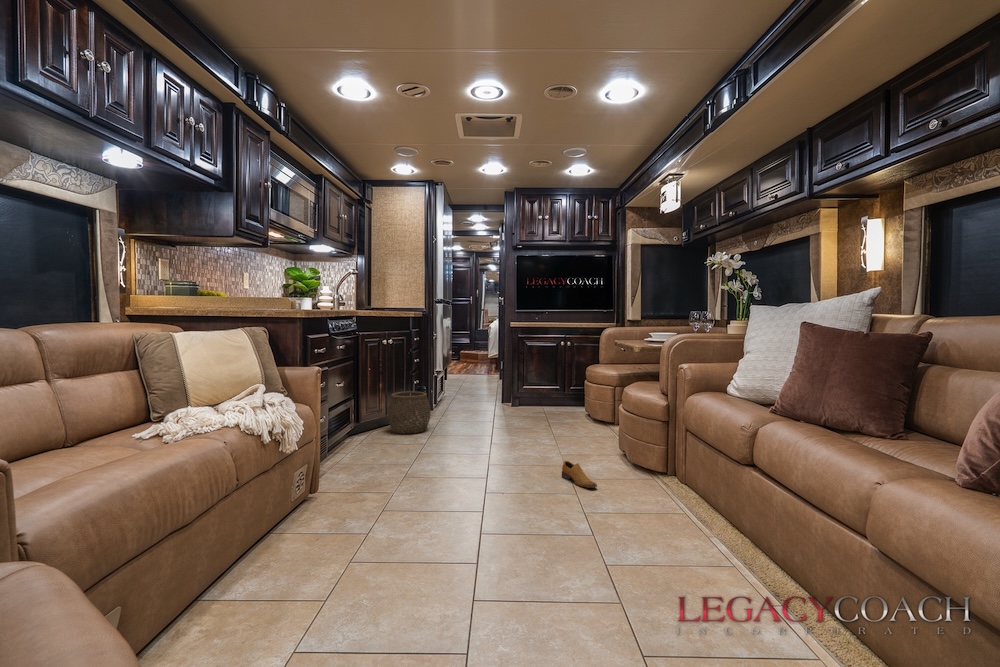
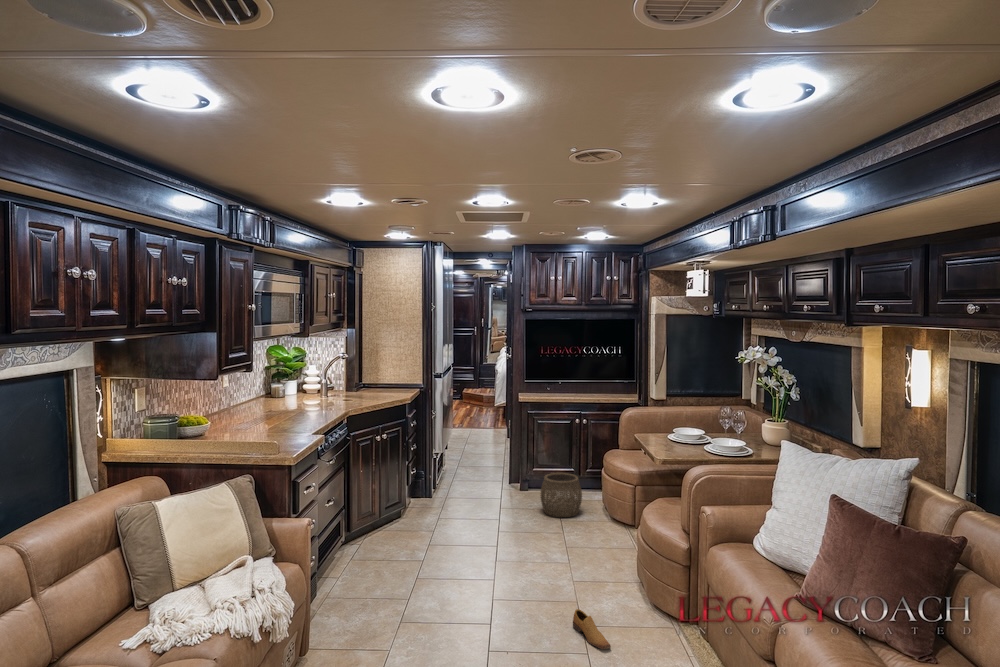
woven basket: present [387,391,431,433] -> present [540,473,582,517]

